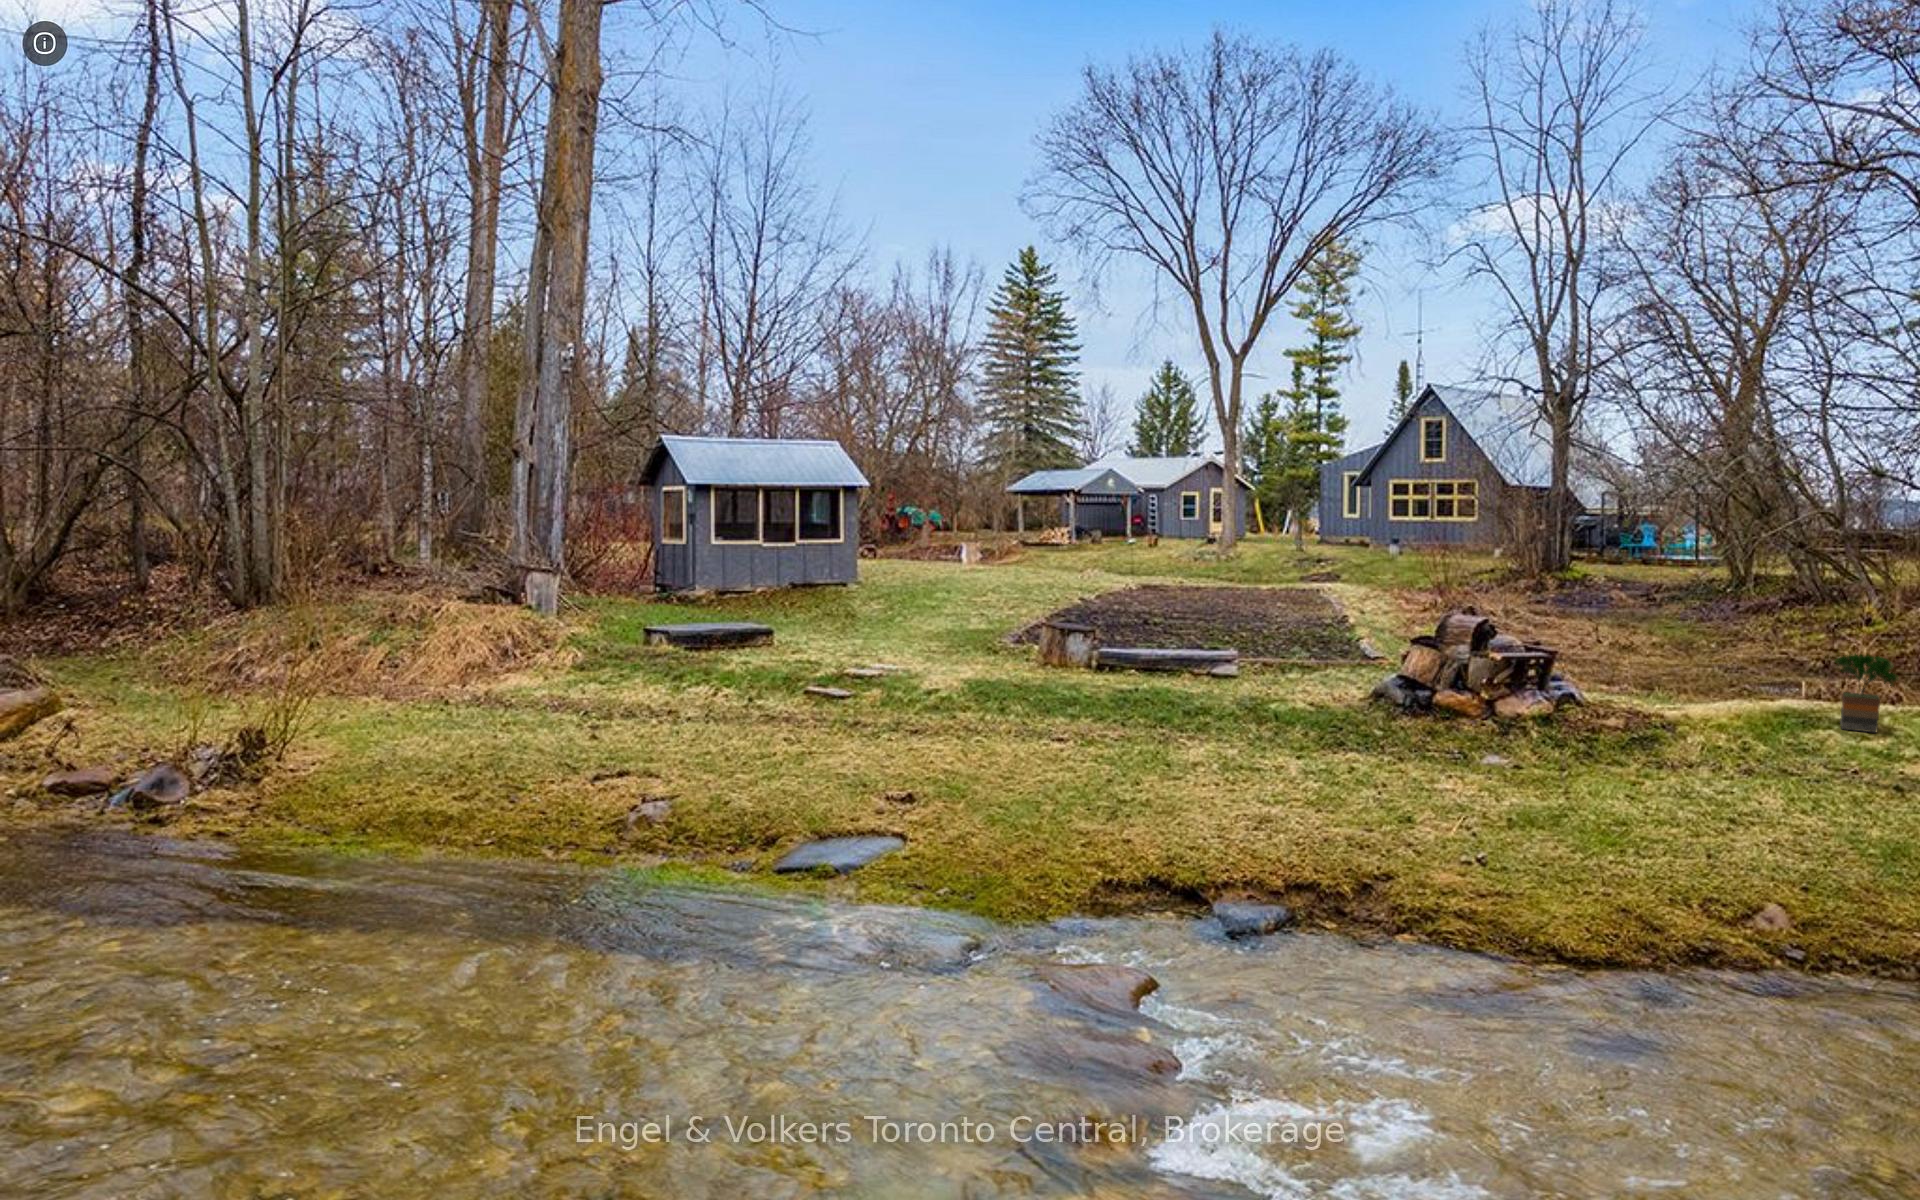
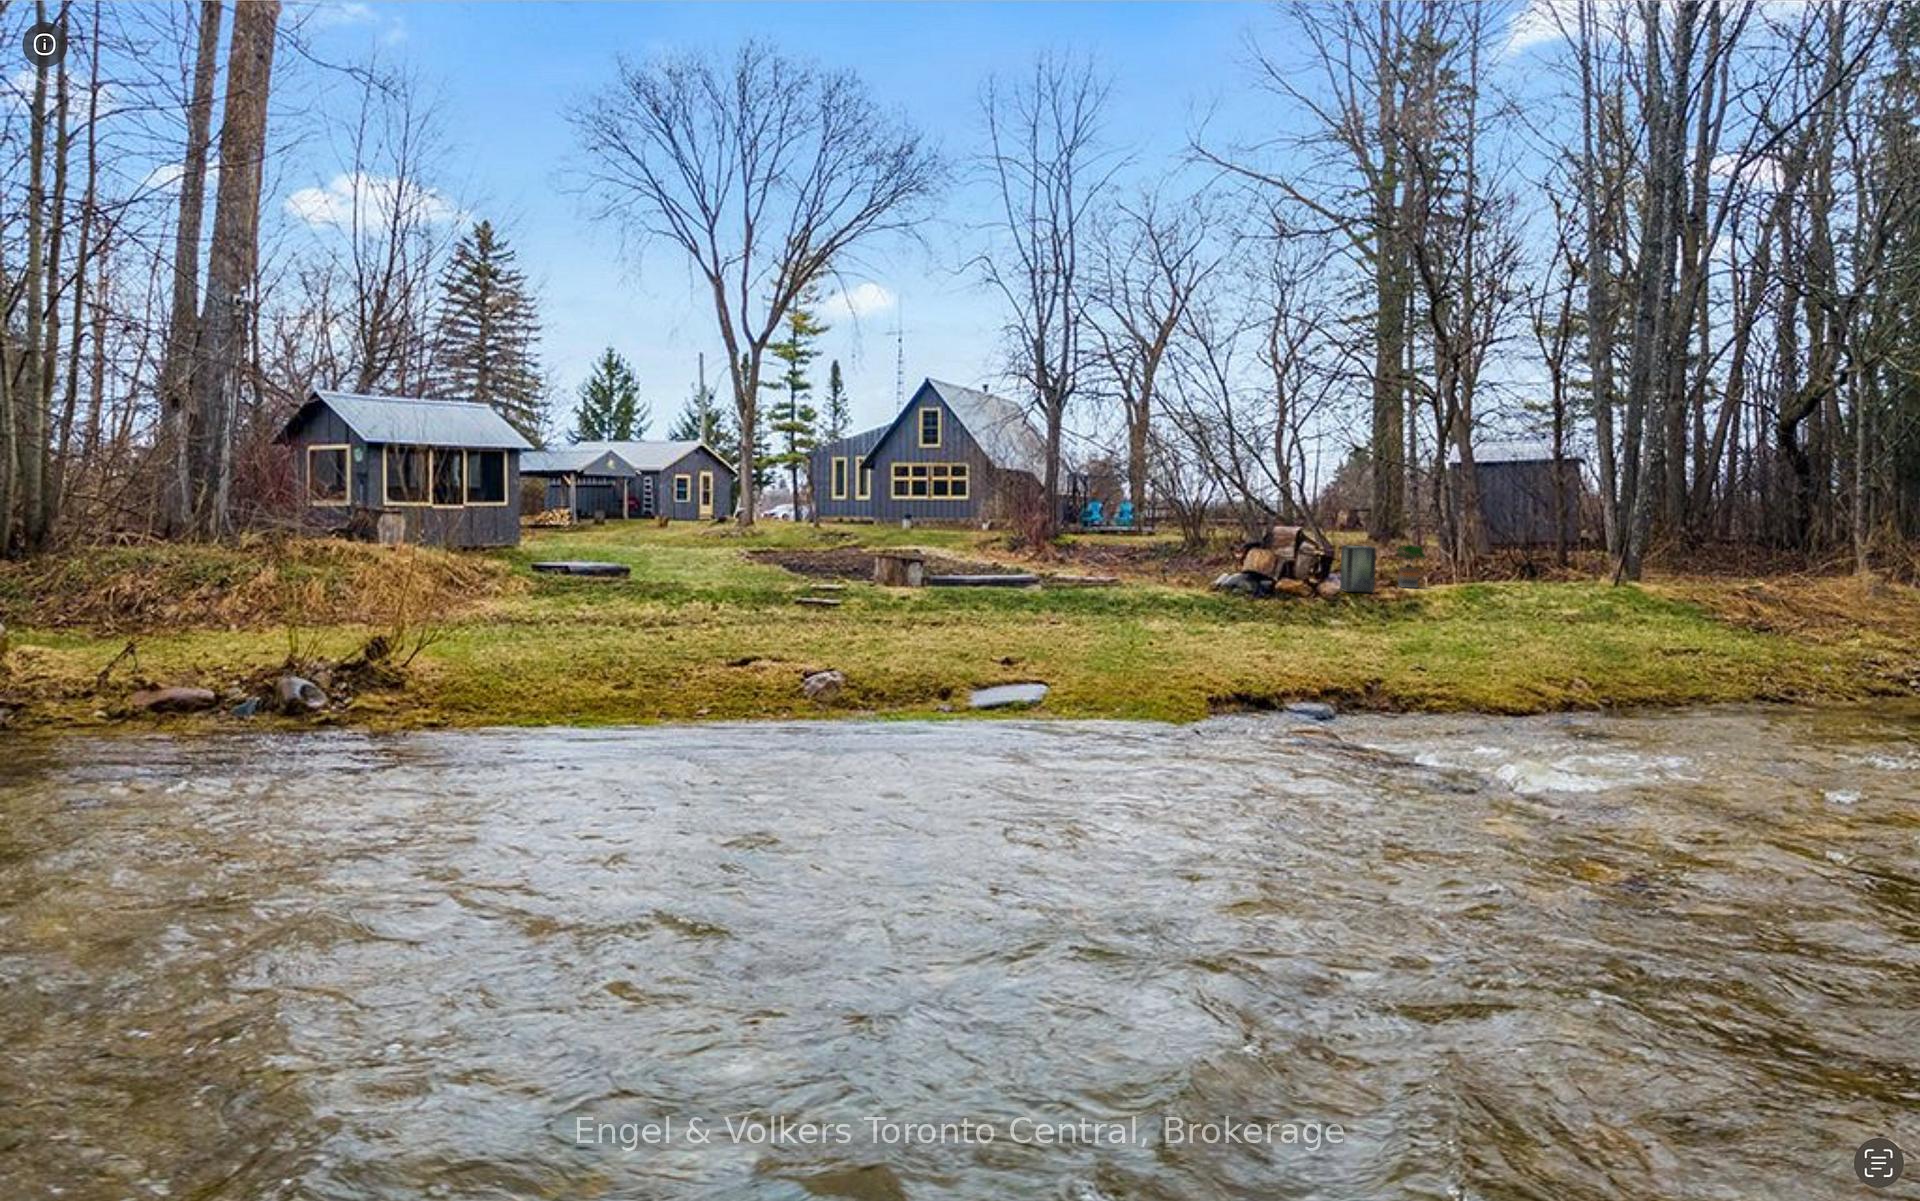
storage box: none [1698,652,1763,740] -> present [1340,546,1376,593]

